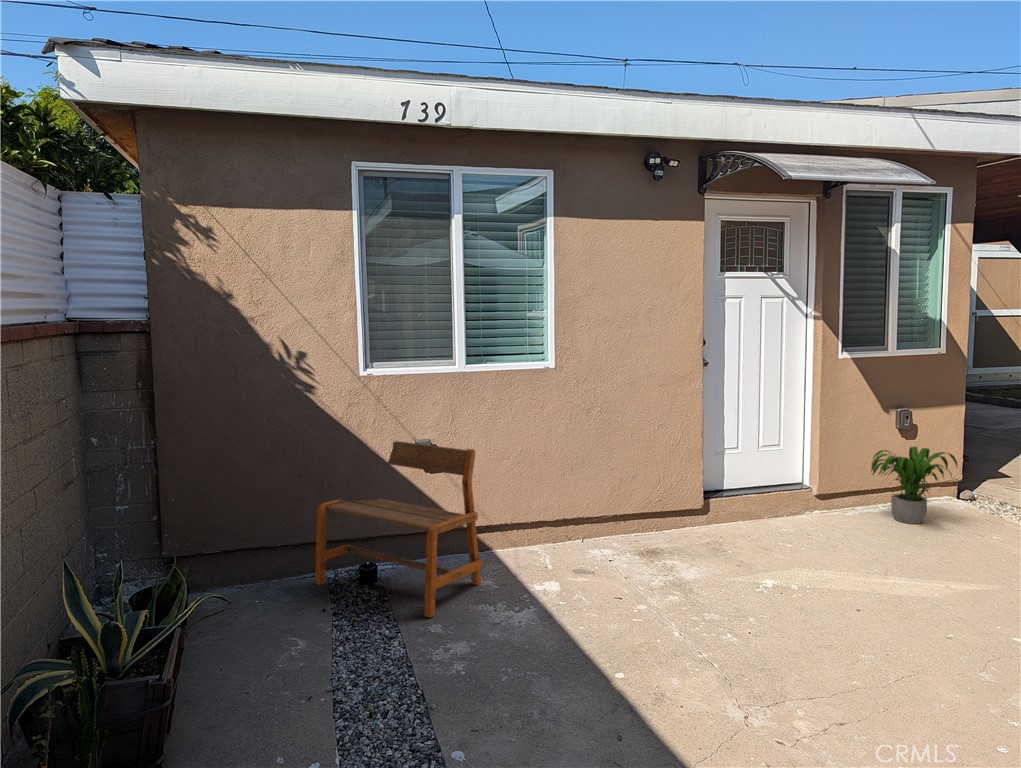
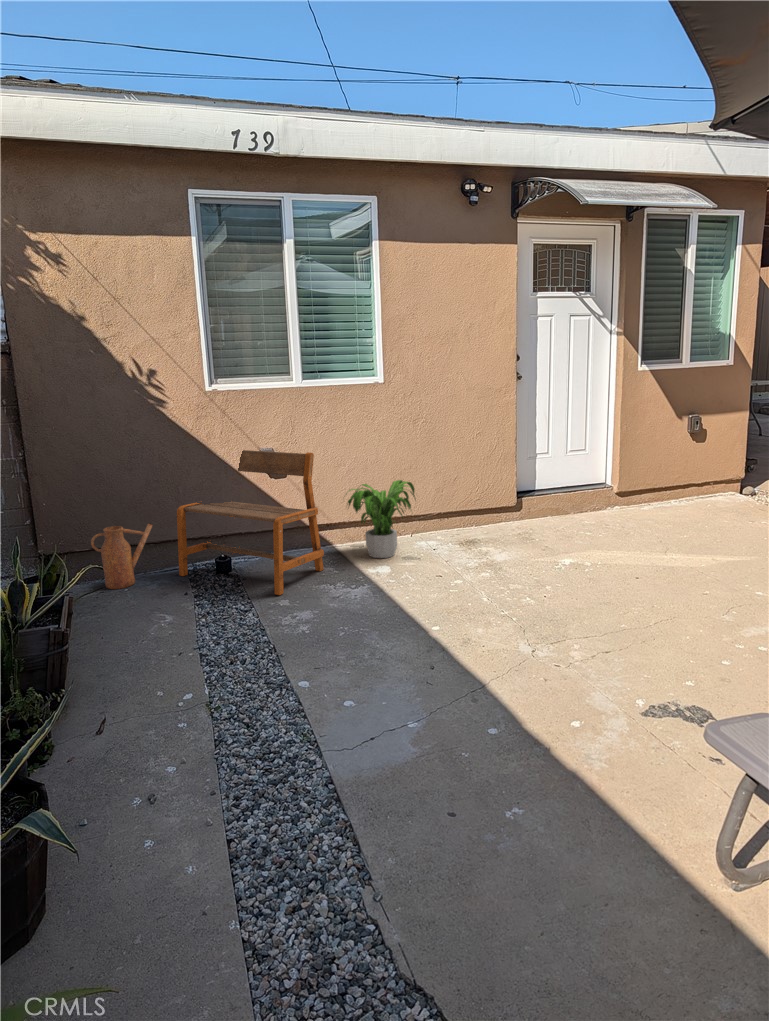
potted plant: present [871,447,957,524] -> present [348,480,416,558]
watering can: none [218,523,289,600] -> present [91,523,152,589]

